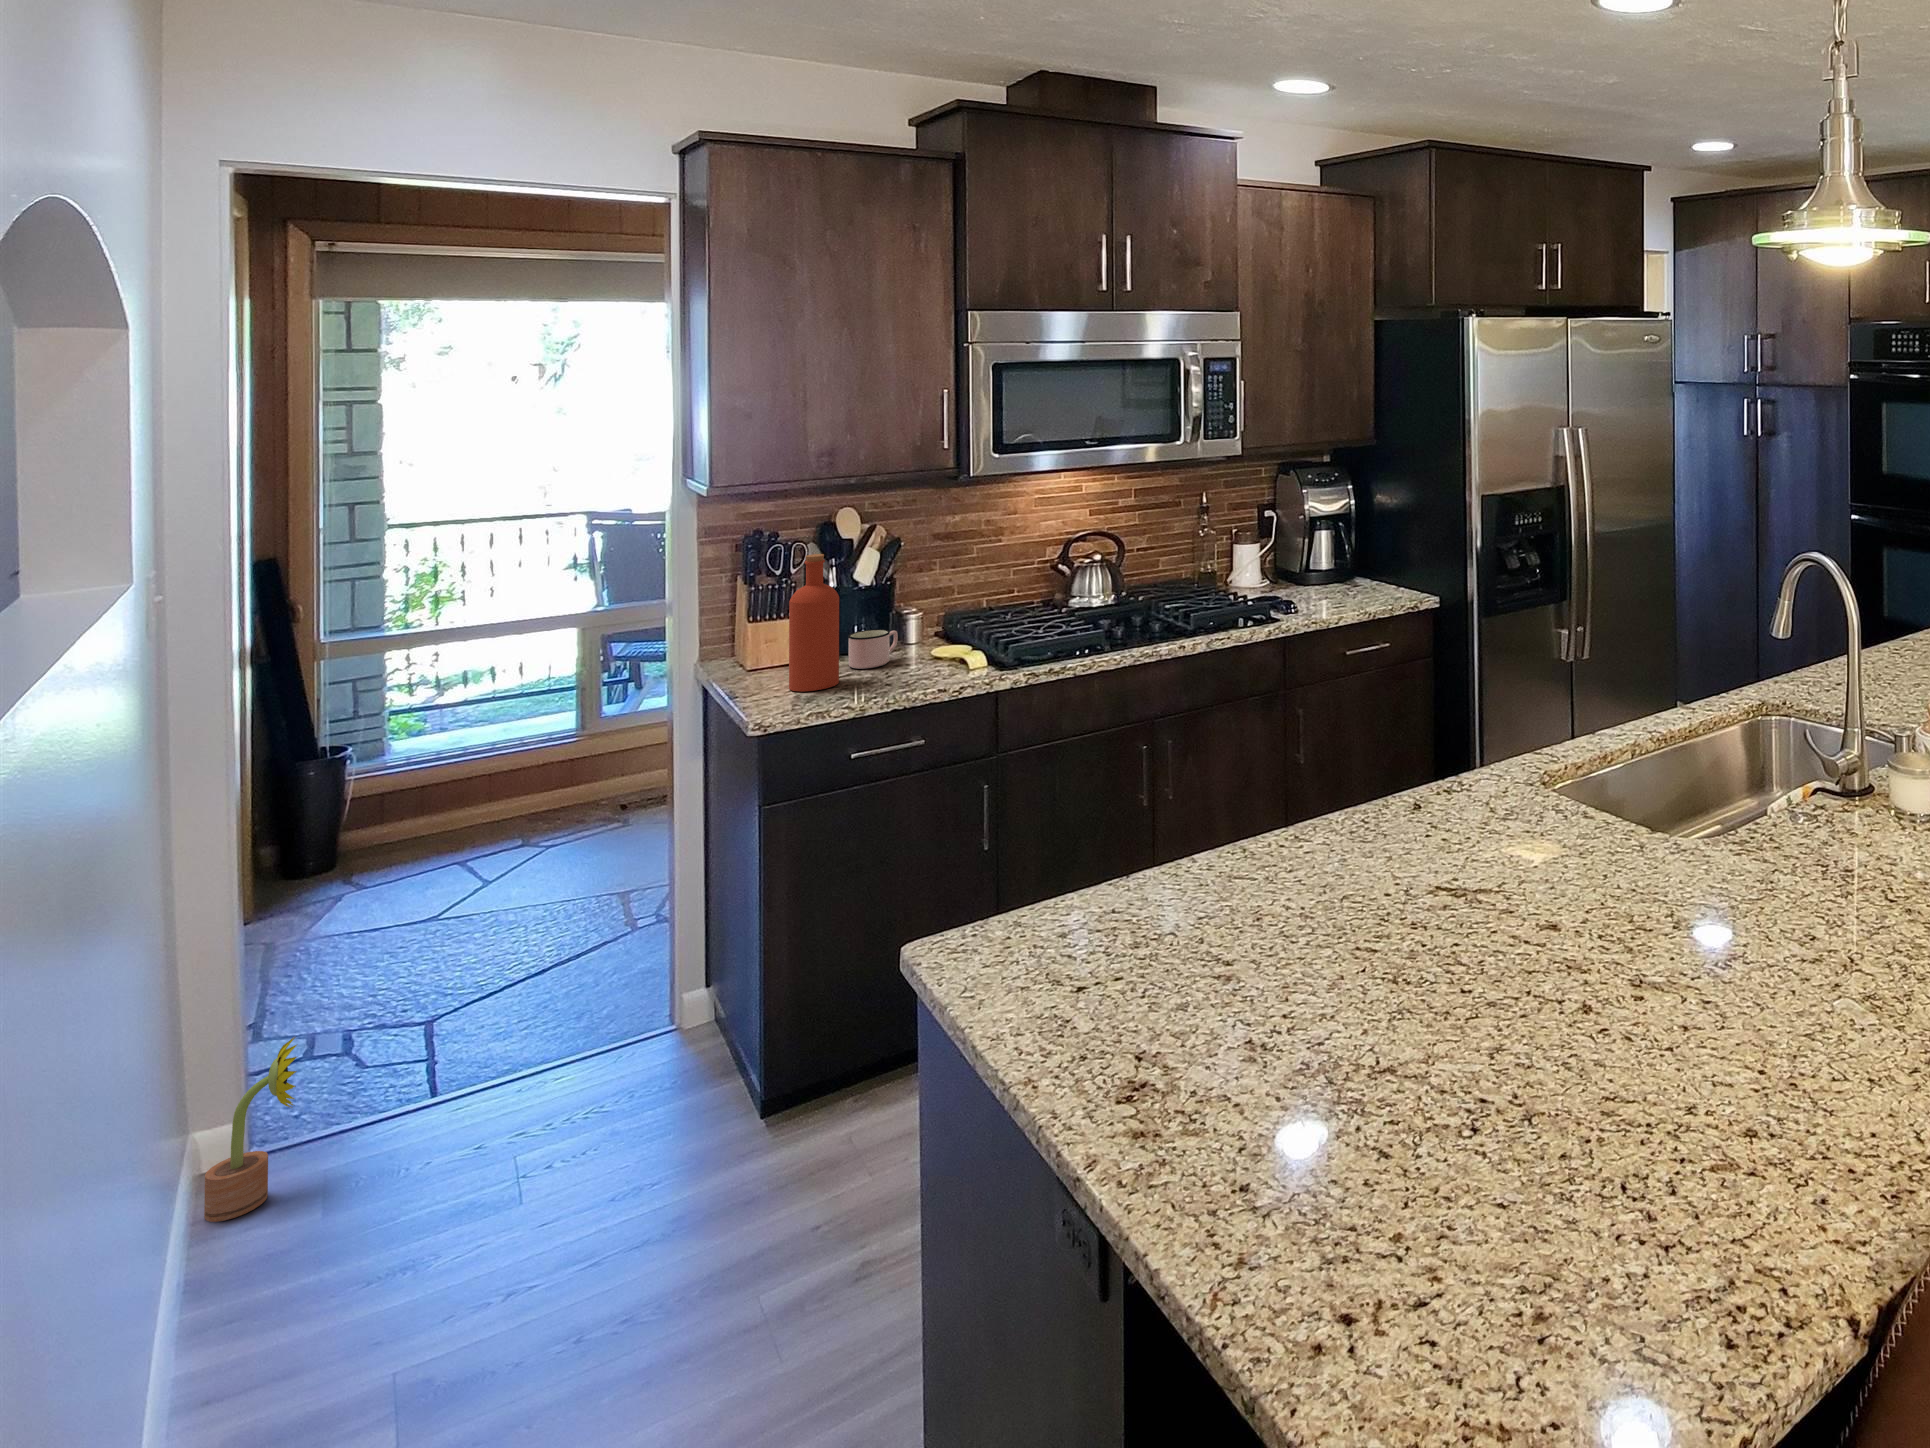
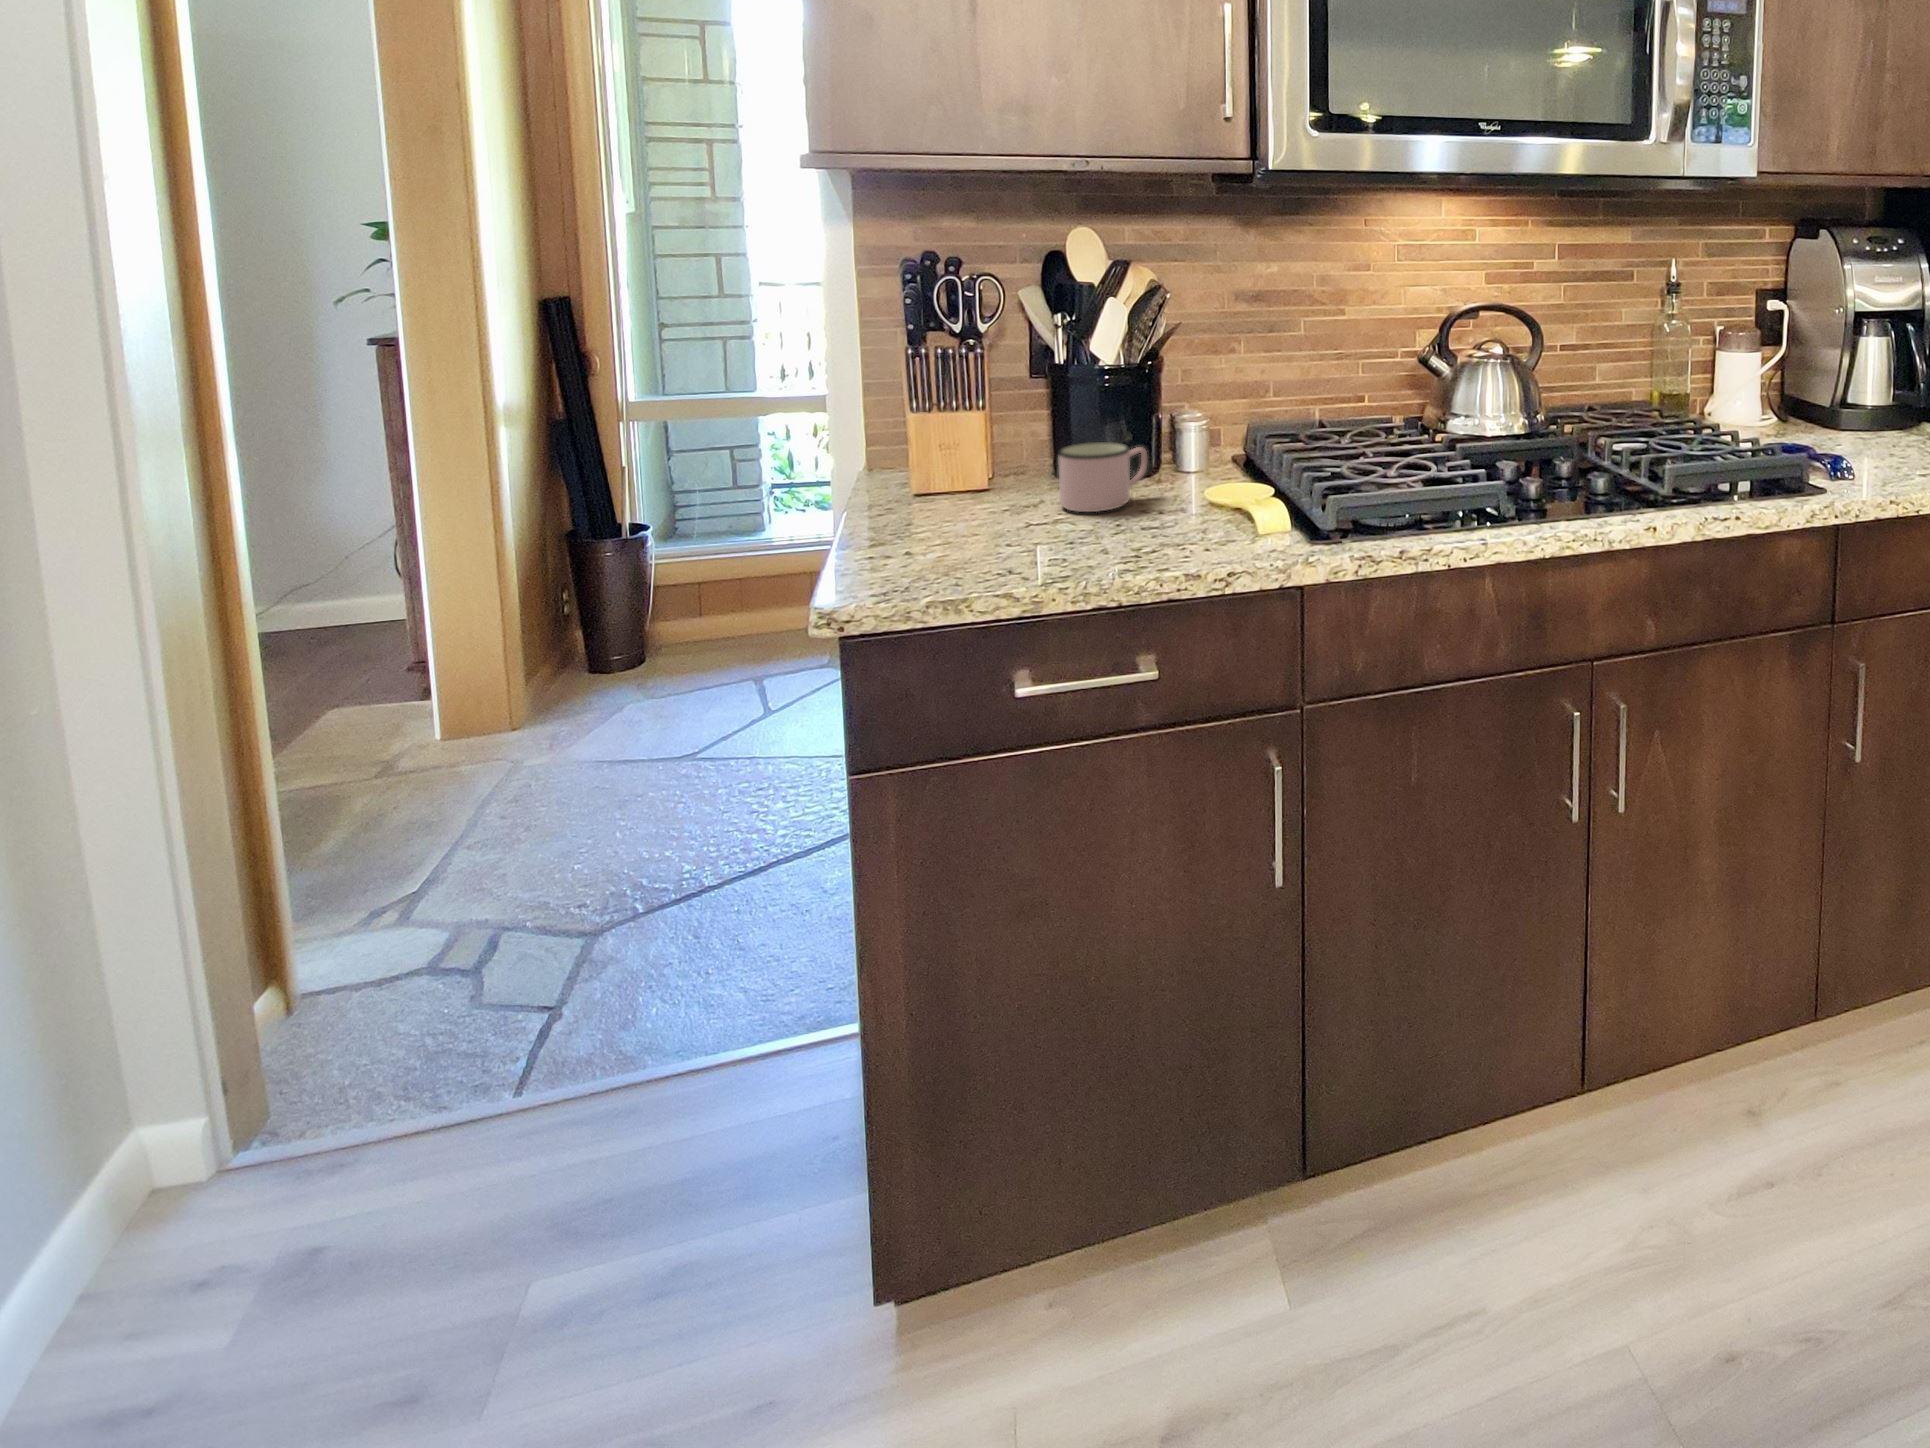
bottle: present [789,554,839,691] -> none [929,290,1024,550]
decorative plant: present [204,1037,297,1222] -> none [67,1025,235,1324]

